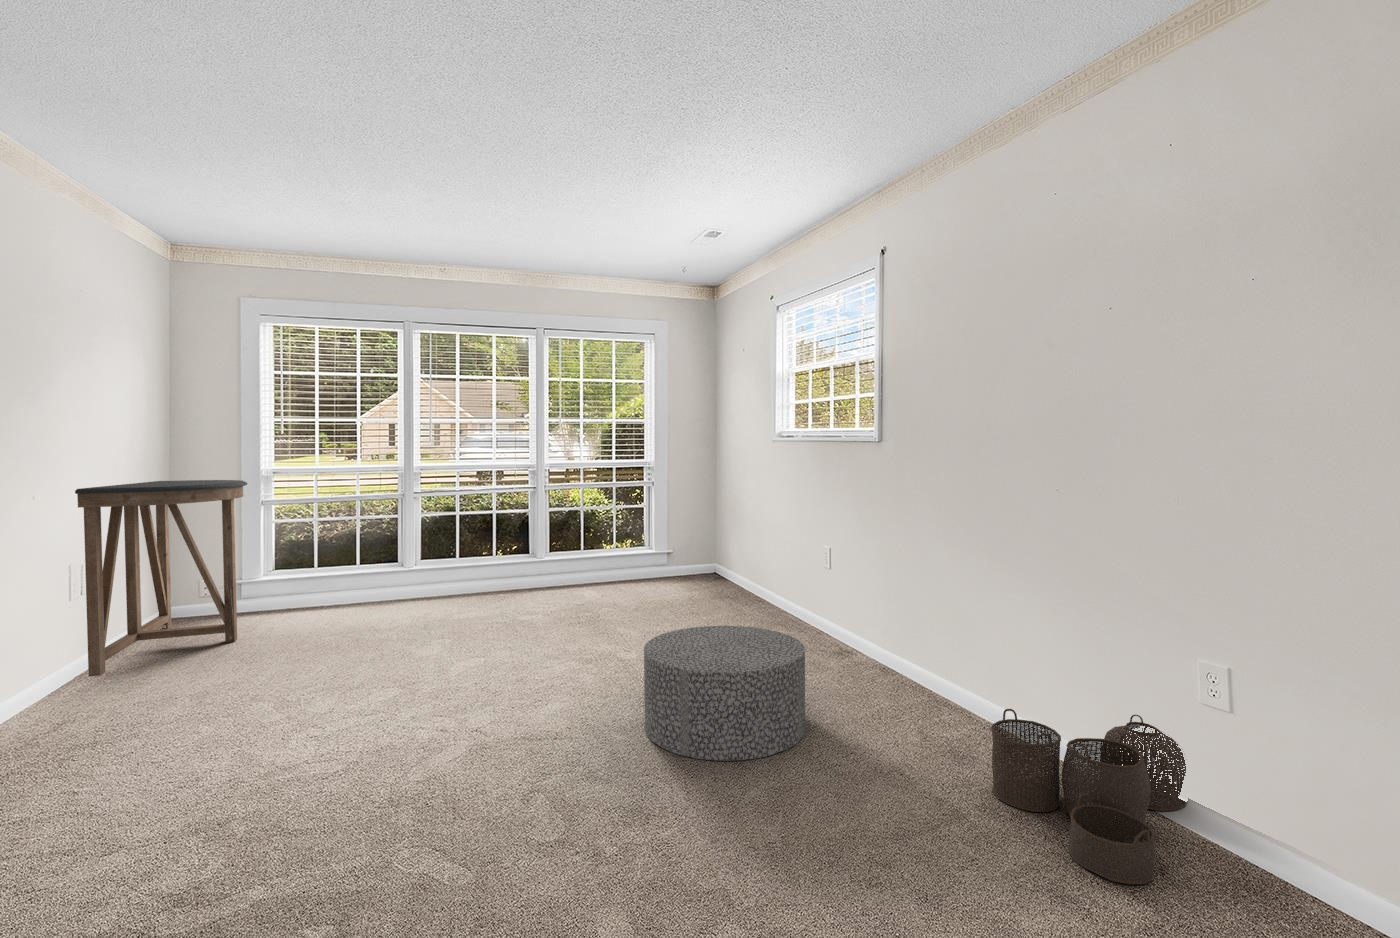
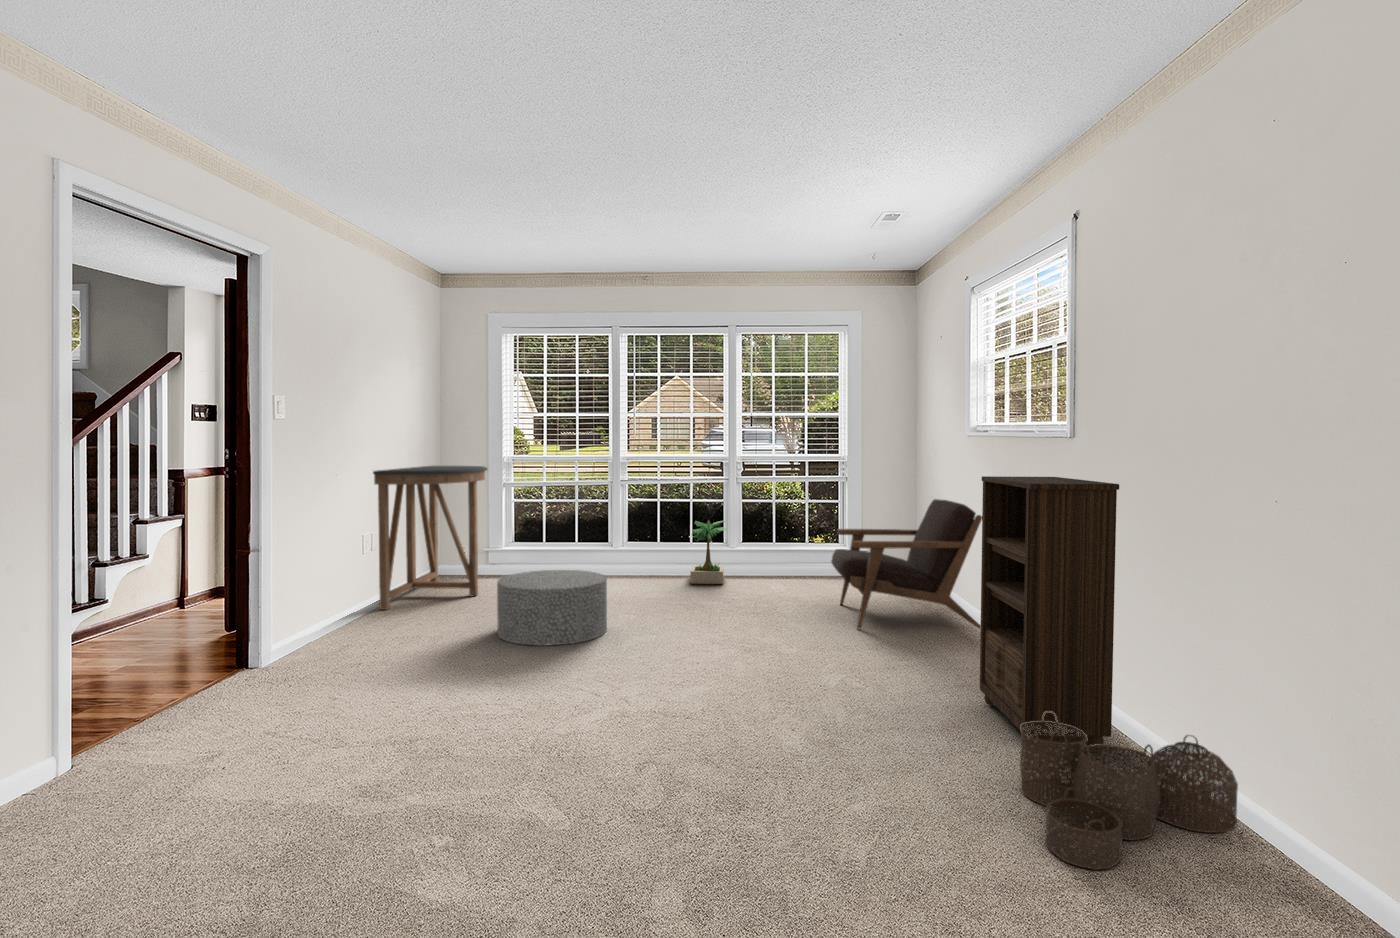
bookshelf: none [872,474,1028,741] -> present [980,476,1119,745]
armchair: none [663,500,811,634] -> present [831,499,982,629]
potted plant: none [496,530,546,600] -> present [690,520,729,584]
ottoman: present [644,626,805,761] -> present [497,570,607,646]

